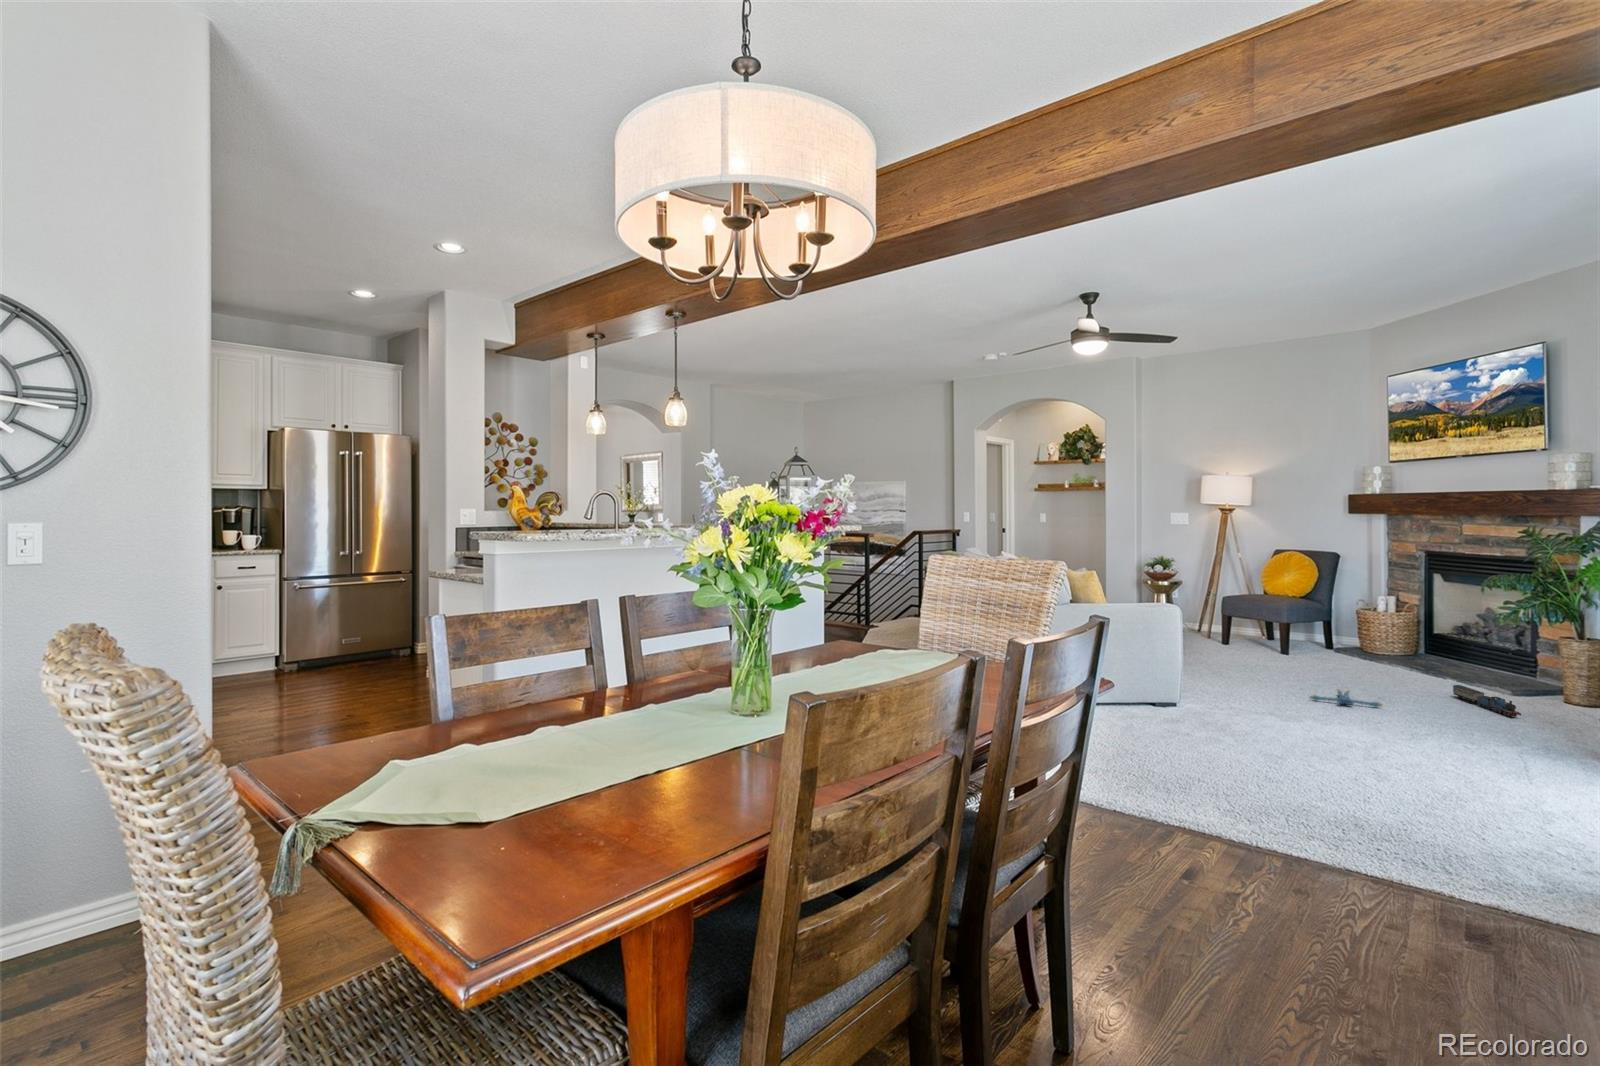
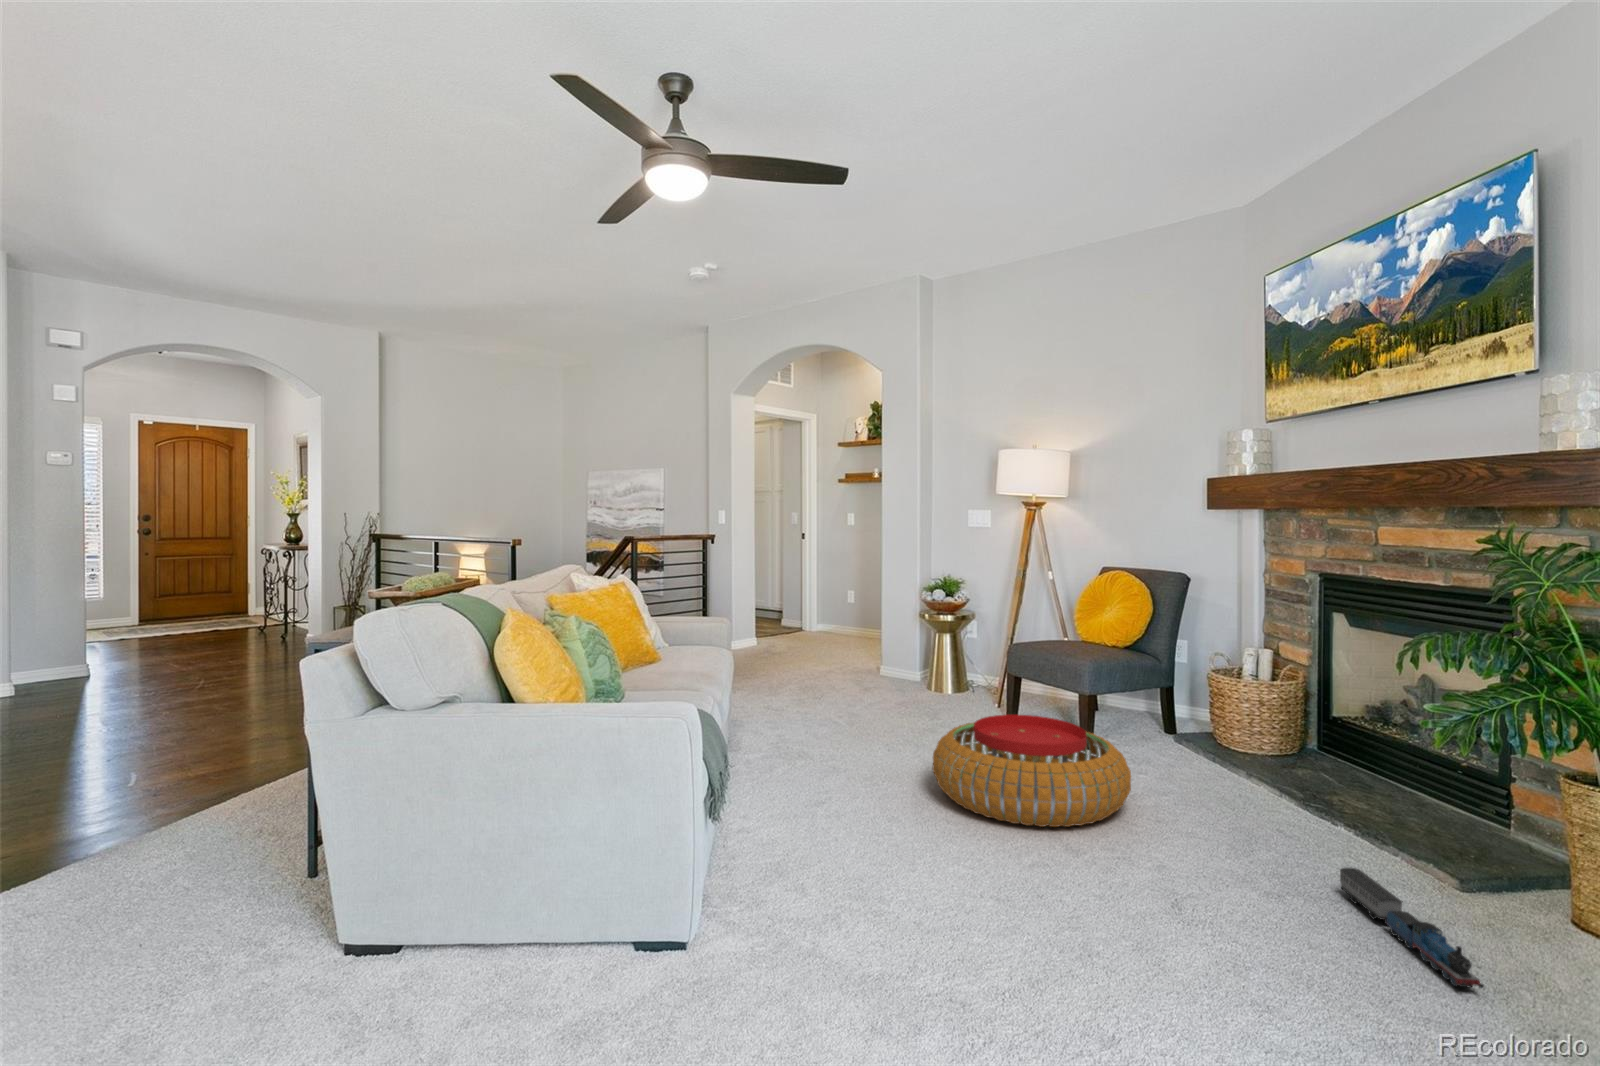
pouf: none [1216,630,1334,679] -> present [932,715,1131,827]
plush toy: present [1309,689,1382,707] -> none [1028,873,1172,942]

